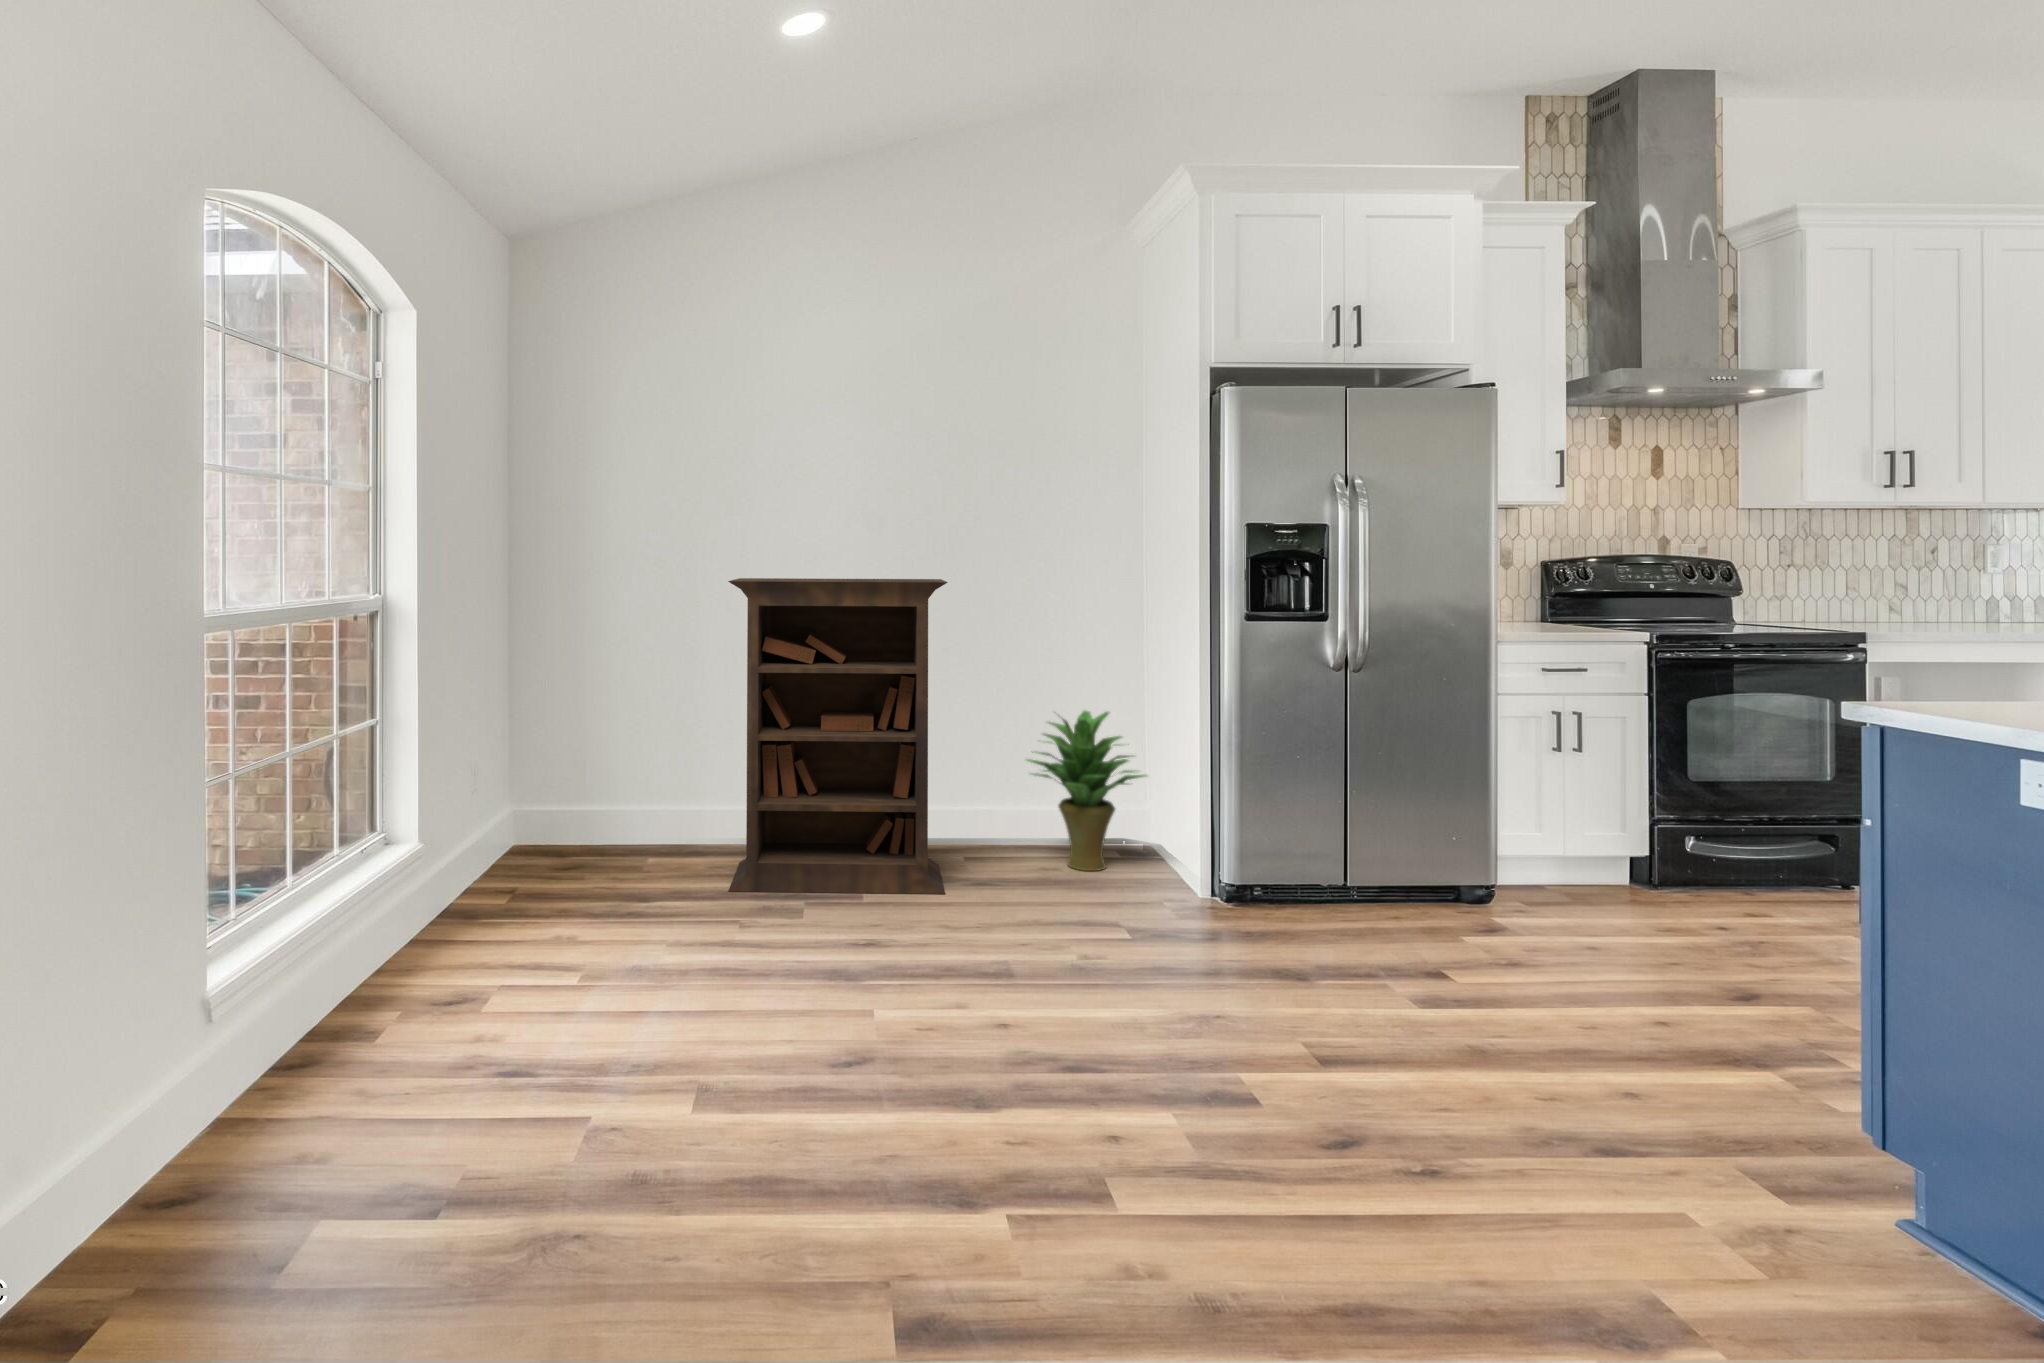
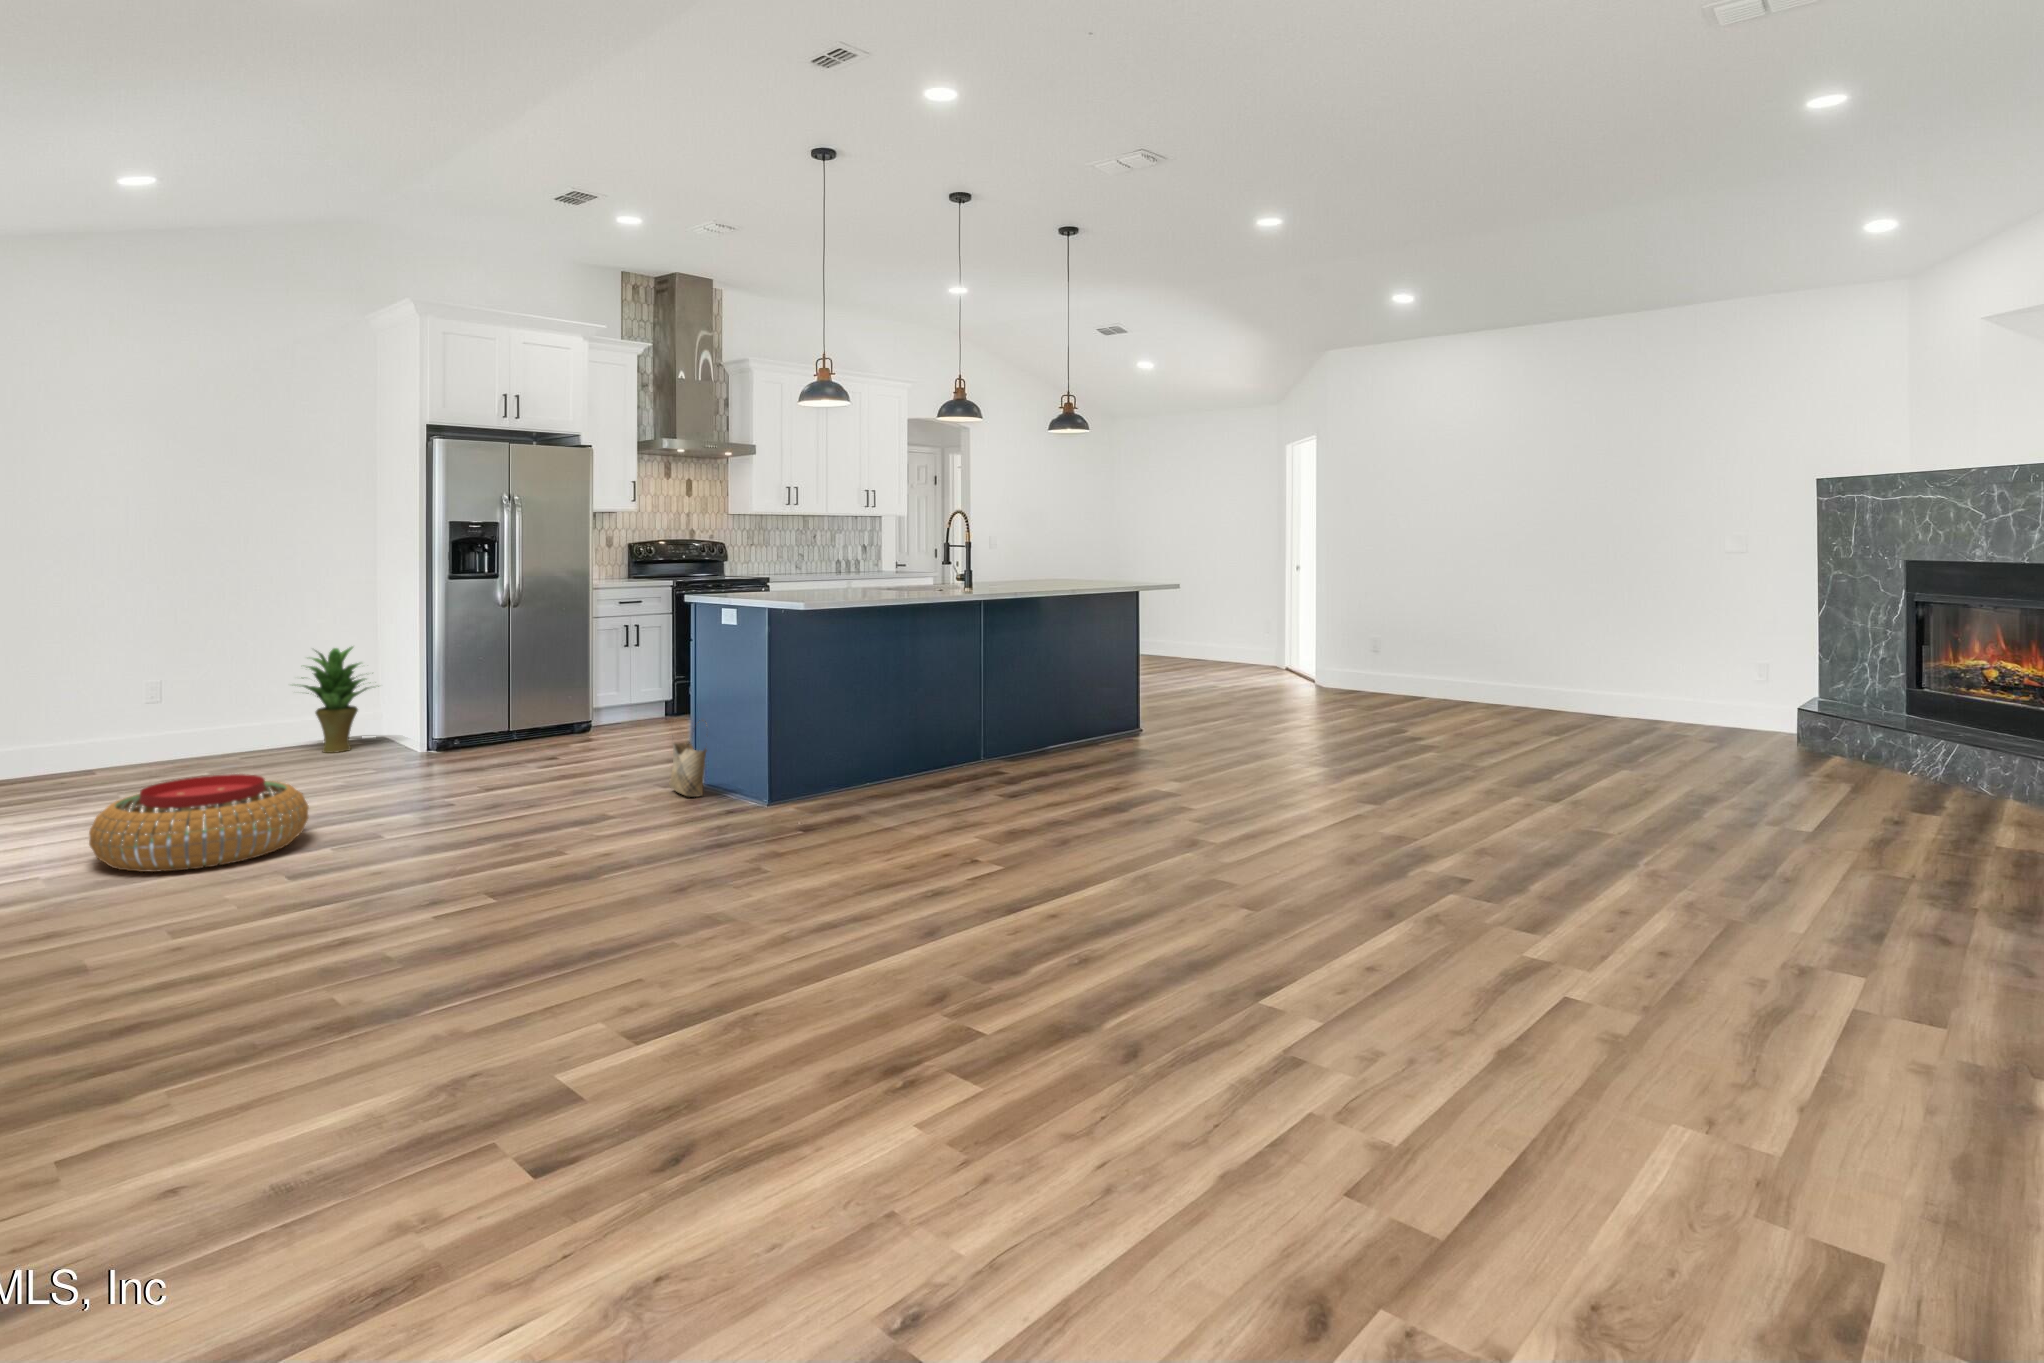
bookcase: present [728,578,948,894] -> none [31,560,235,798]
pouf: none [654,973,993,1214] -> present [89,774,309,872]
woven basket: none [1833,1057,2006,1317] -> present [669,720,707,797]

